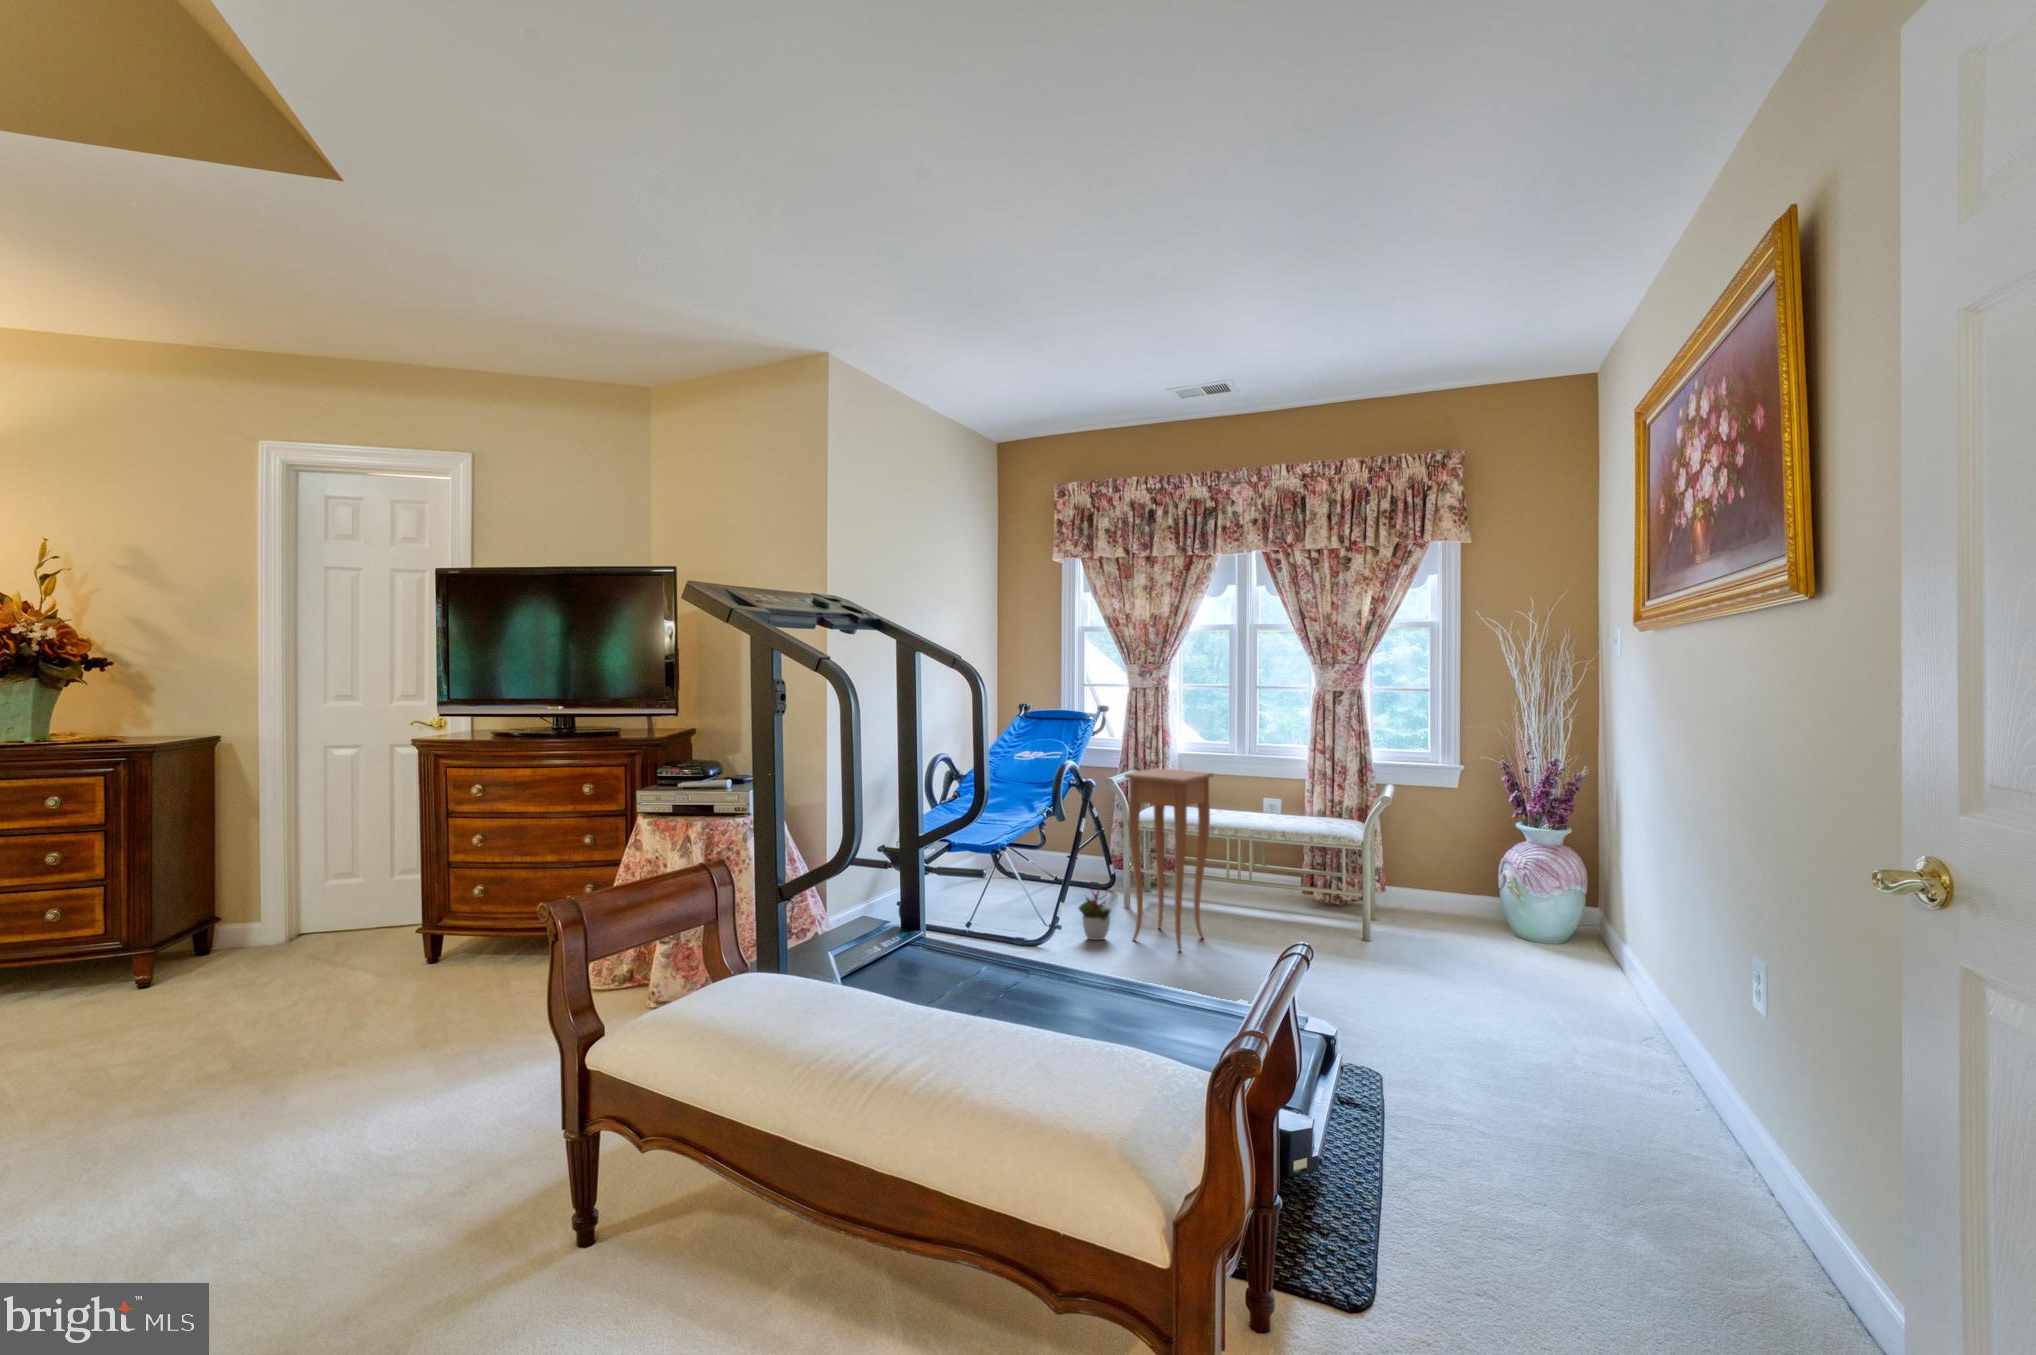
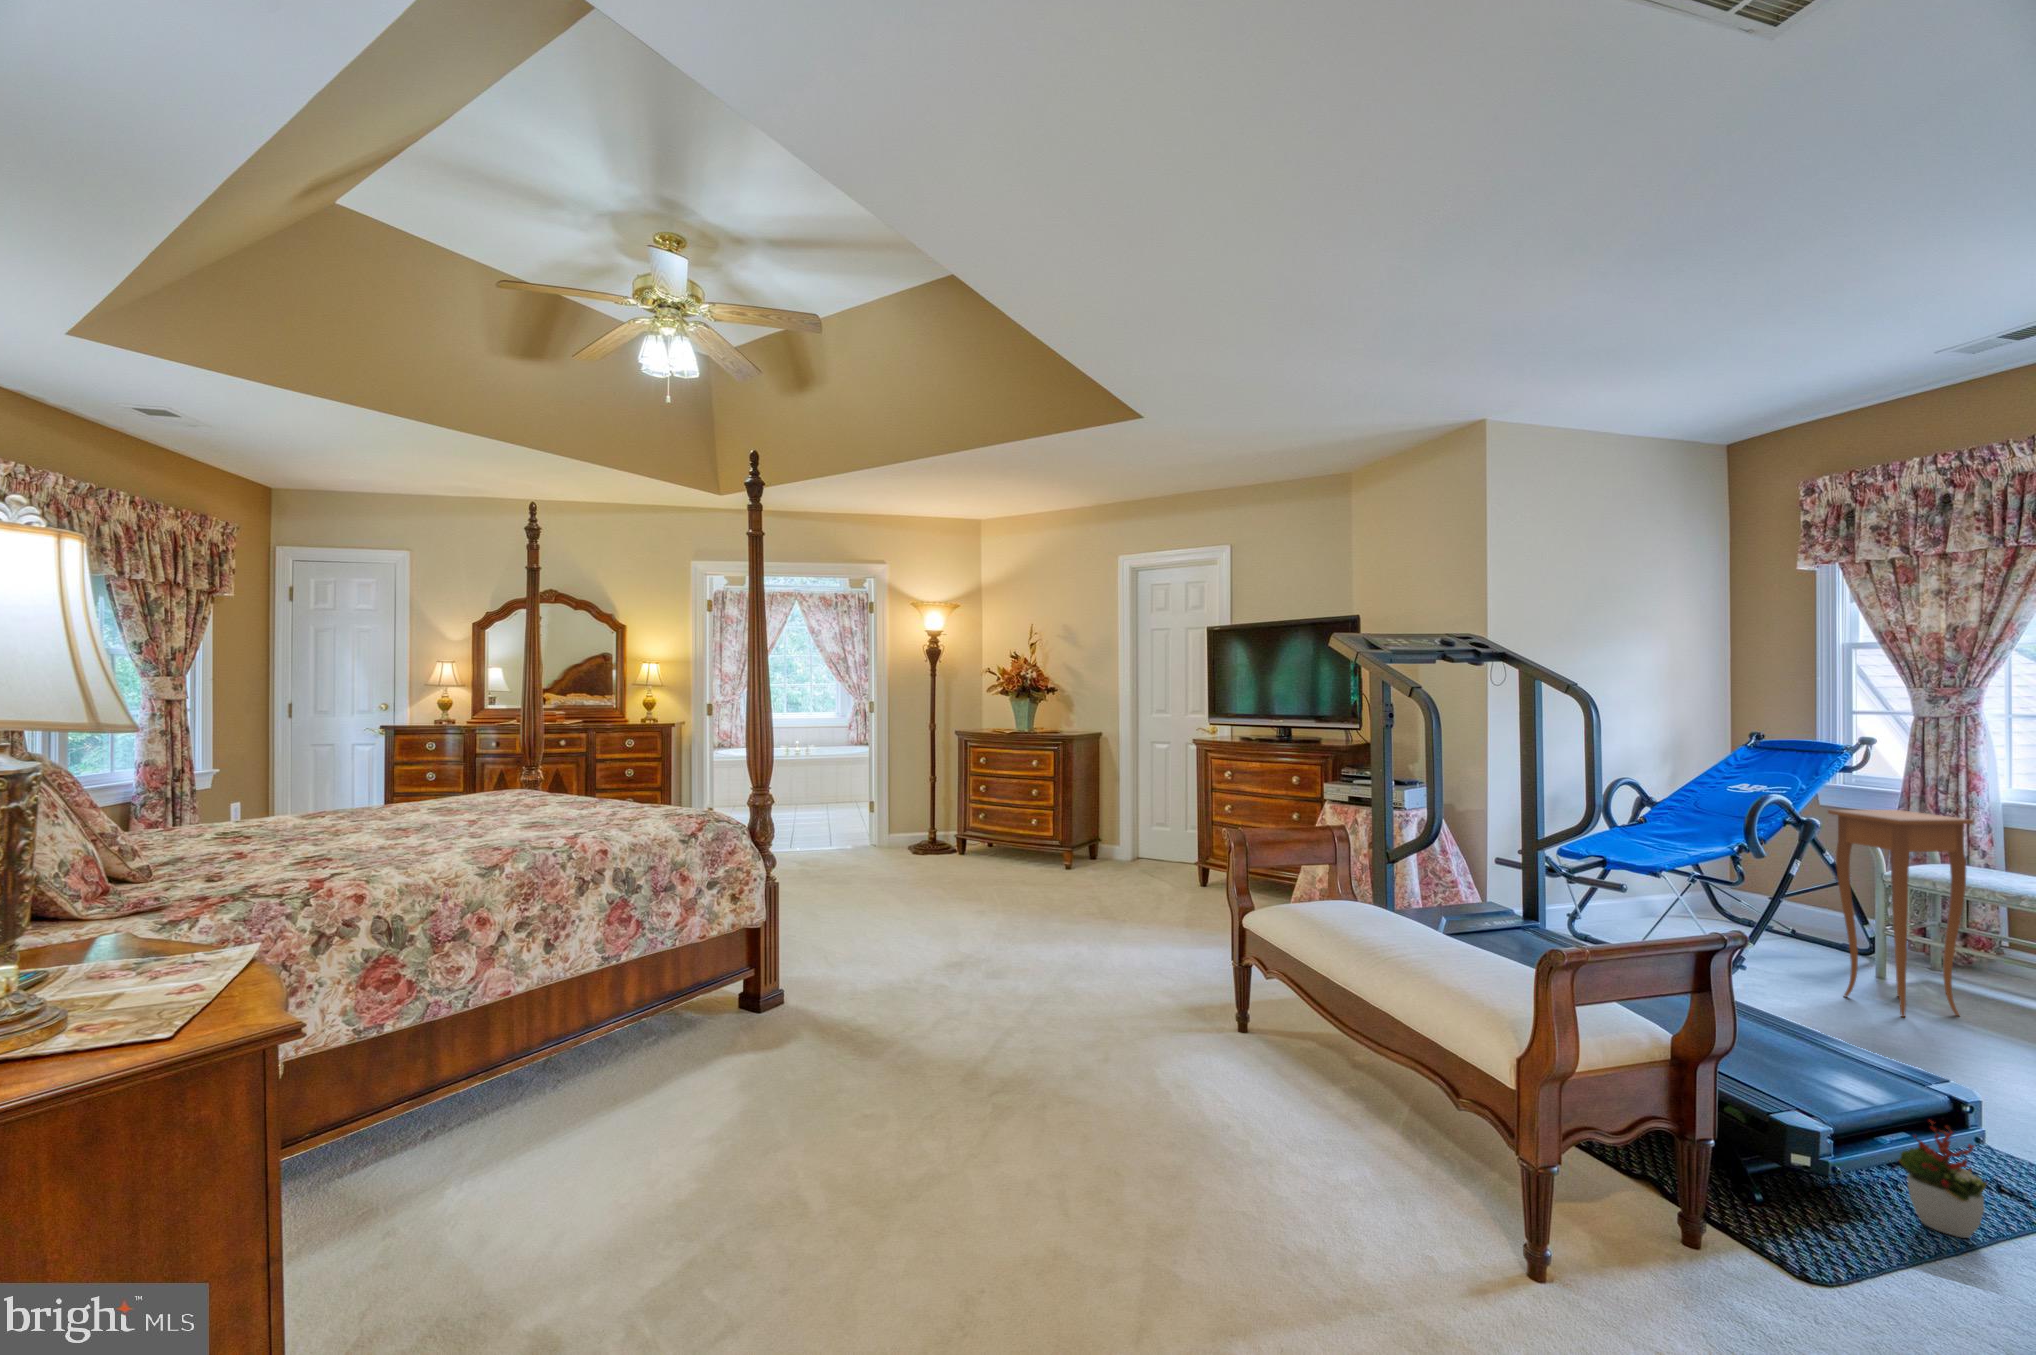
decorative plant: present [1079,888,1111,940] -> present [1898,1121,1987,1238]

